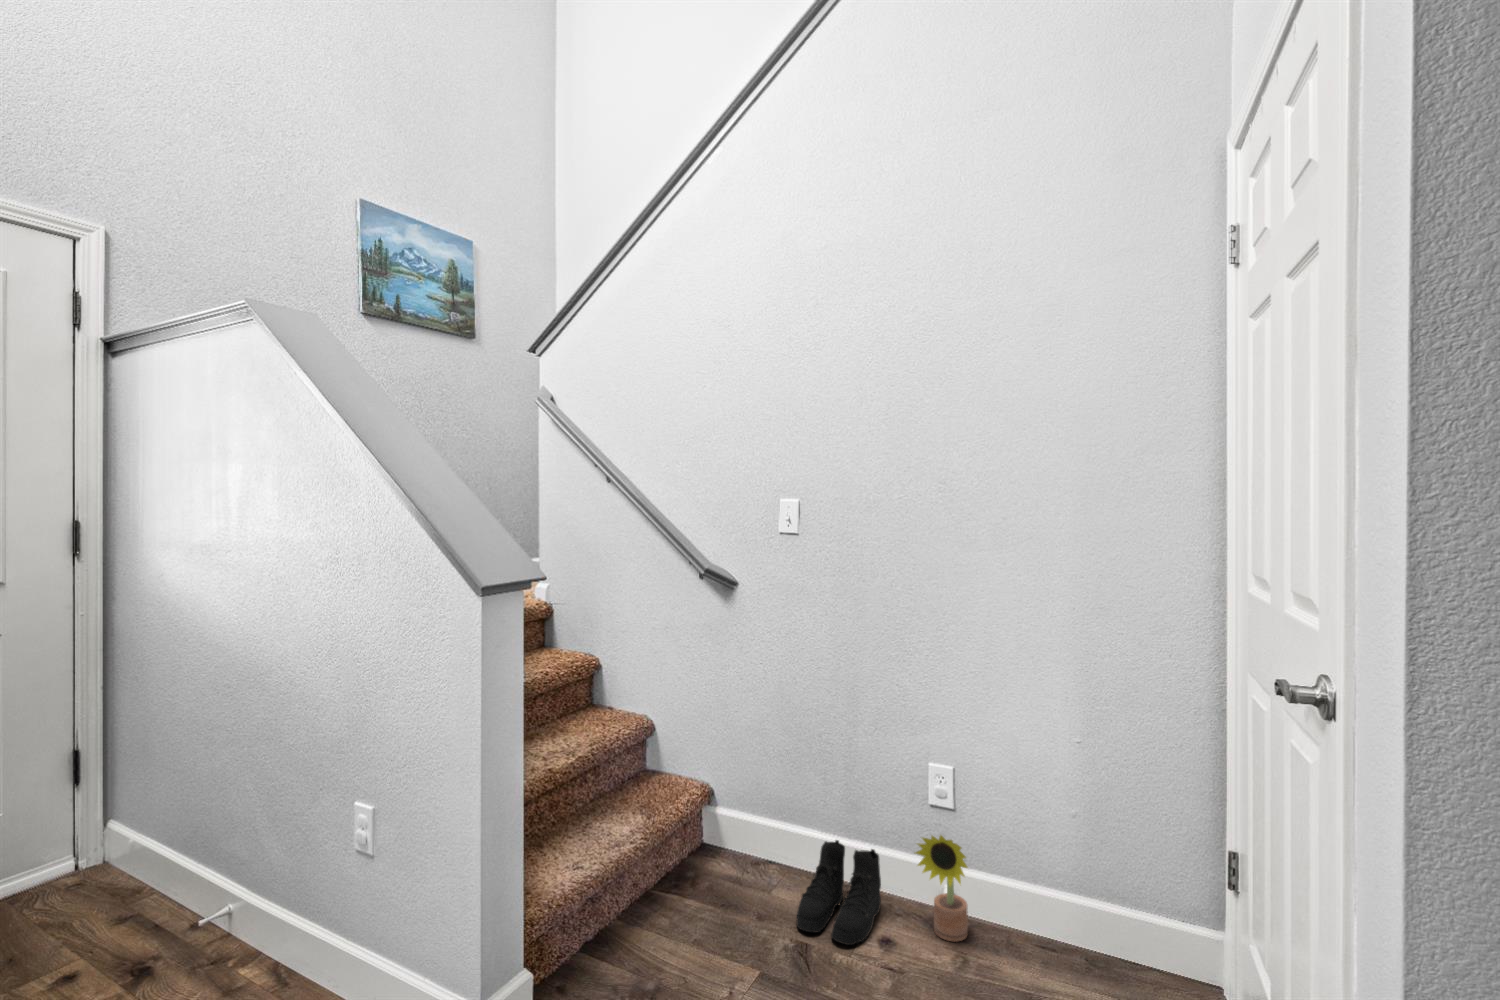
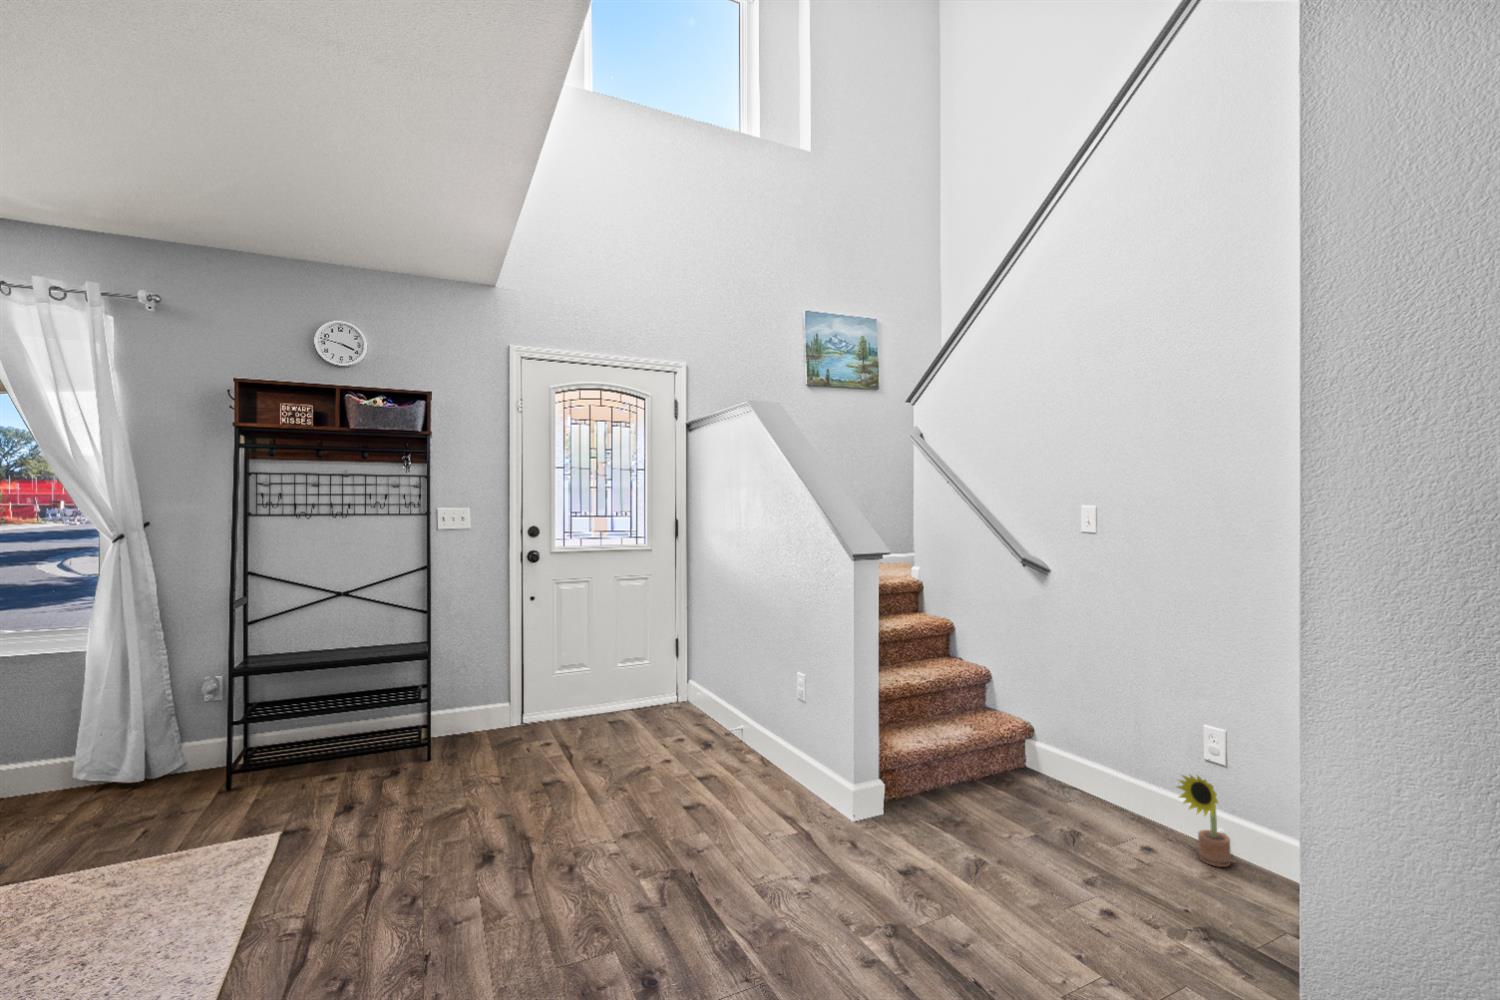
boots: present [797,840,881,945] -> none [1078,772,1158,845]

